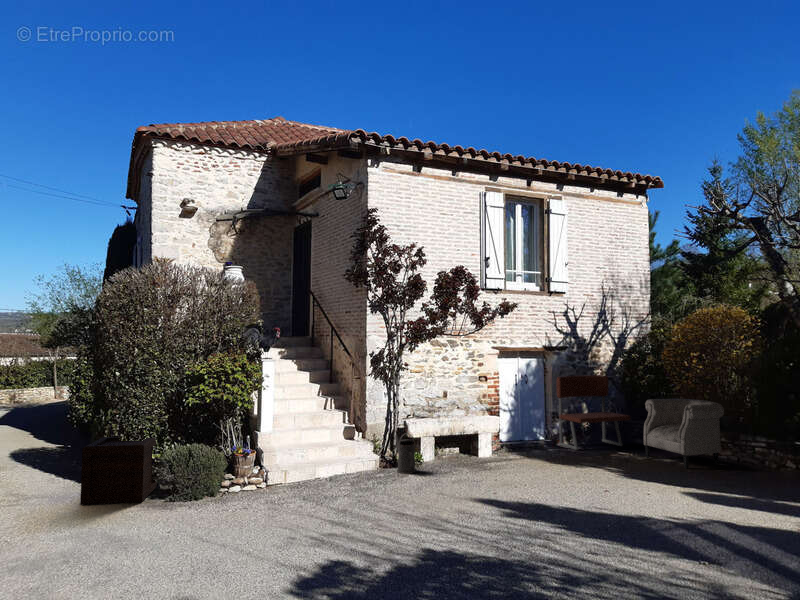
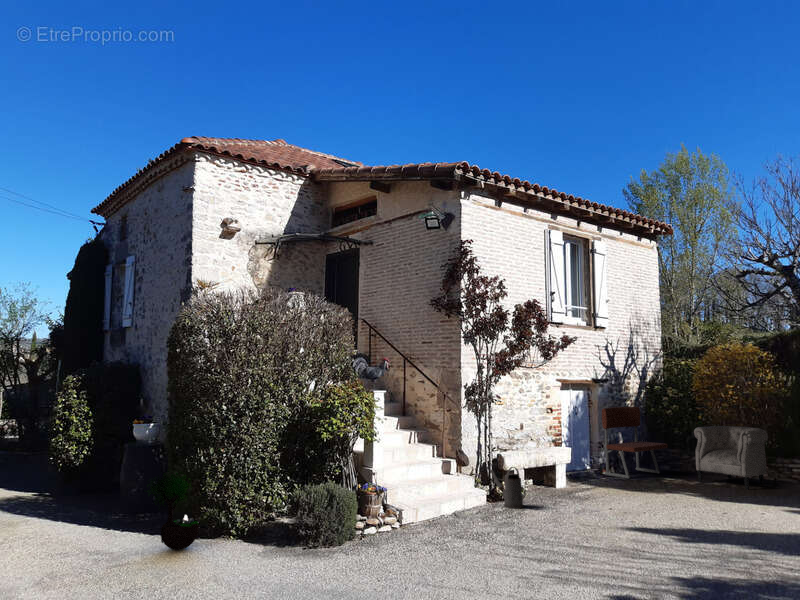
potted tree: none [38,419,87,490] -> present [147,470,199,550]
wooden crate: present [80,437,157,506] -> none [222,479,299,565]

